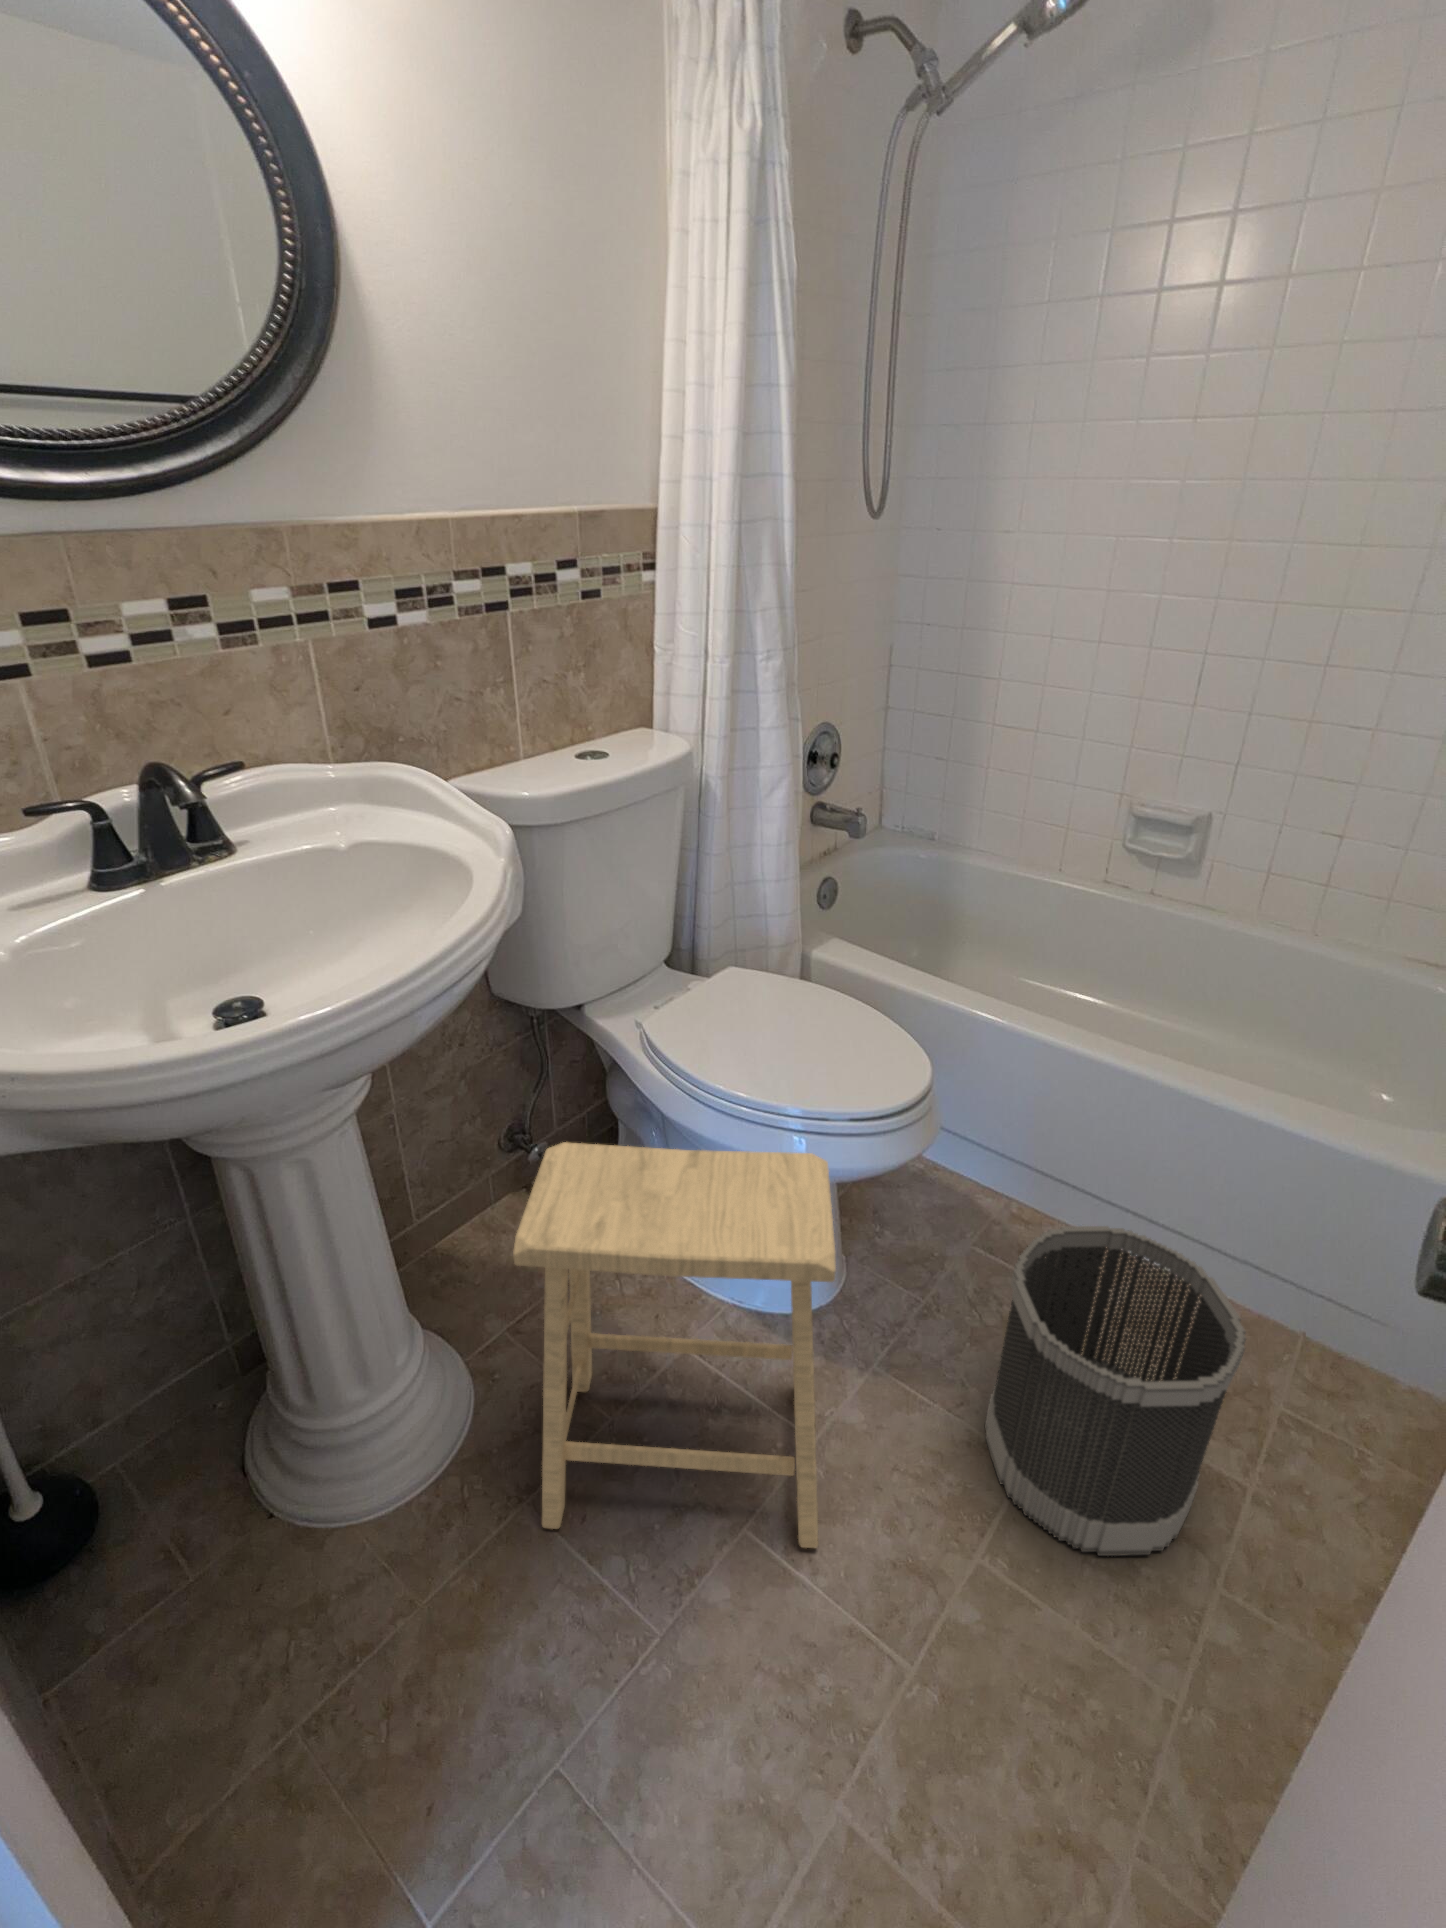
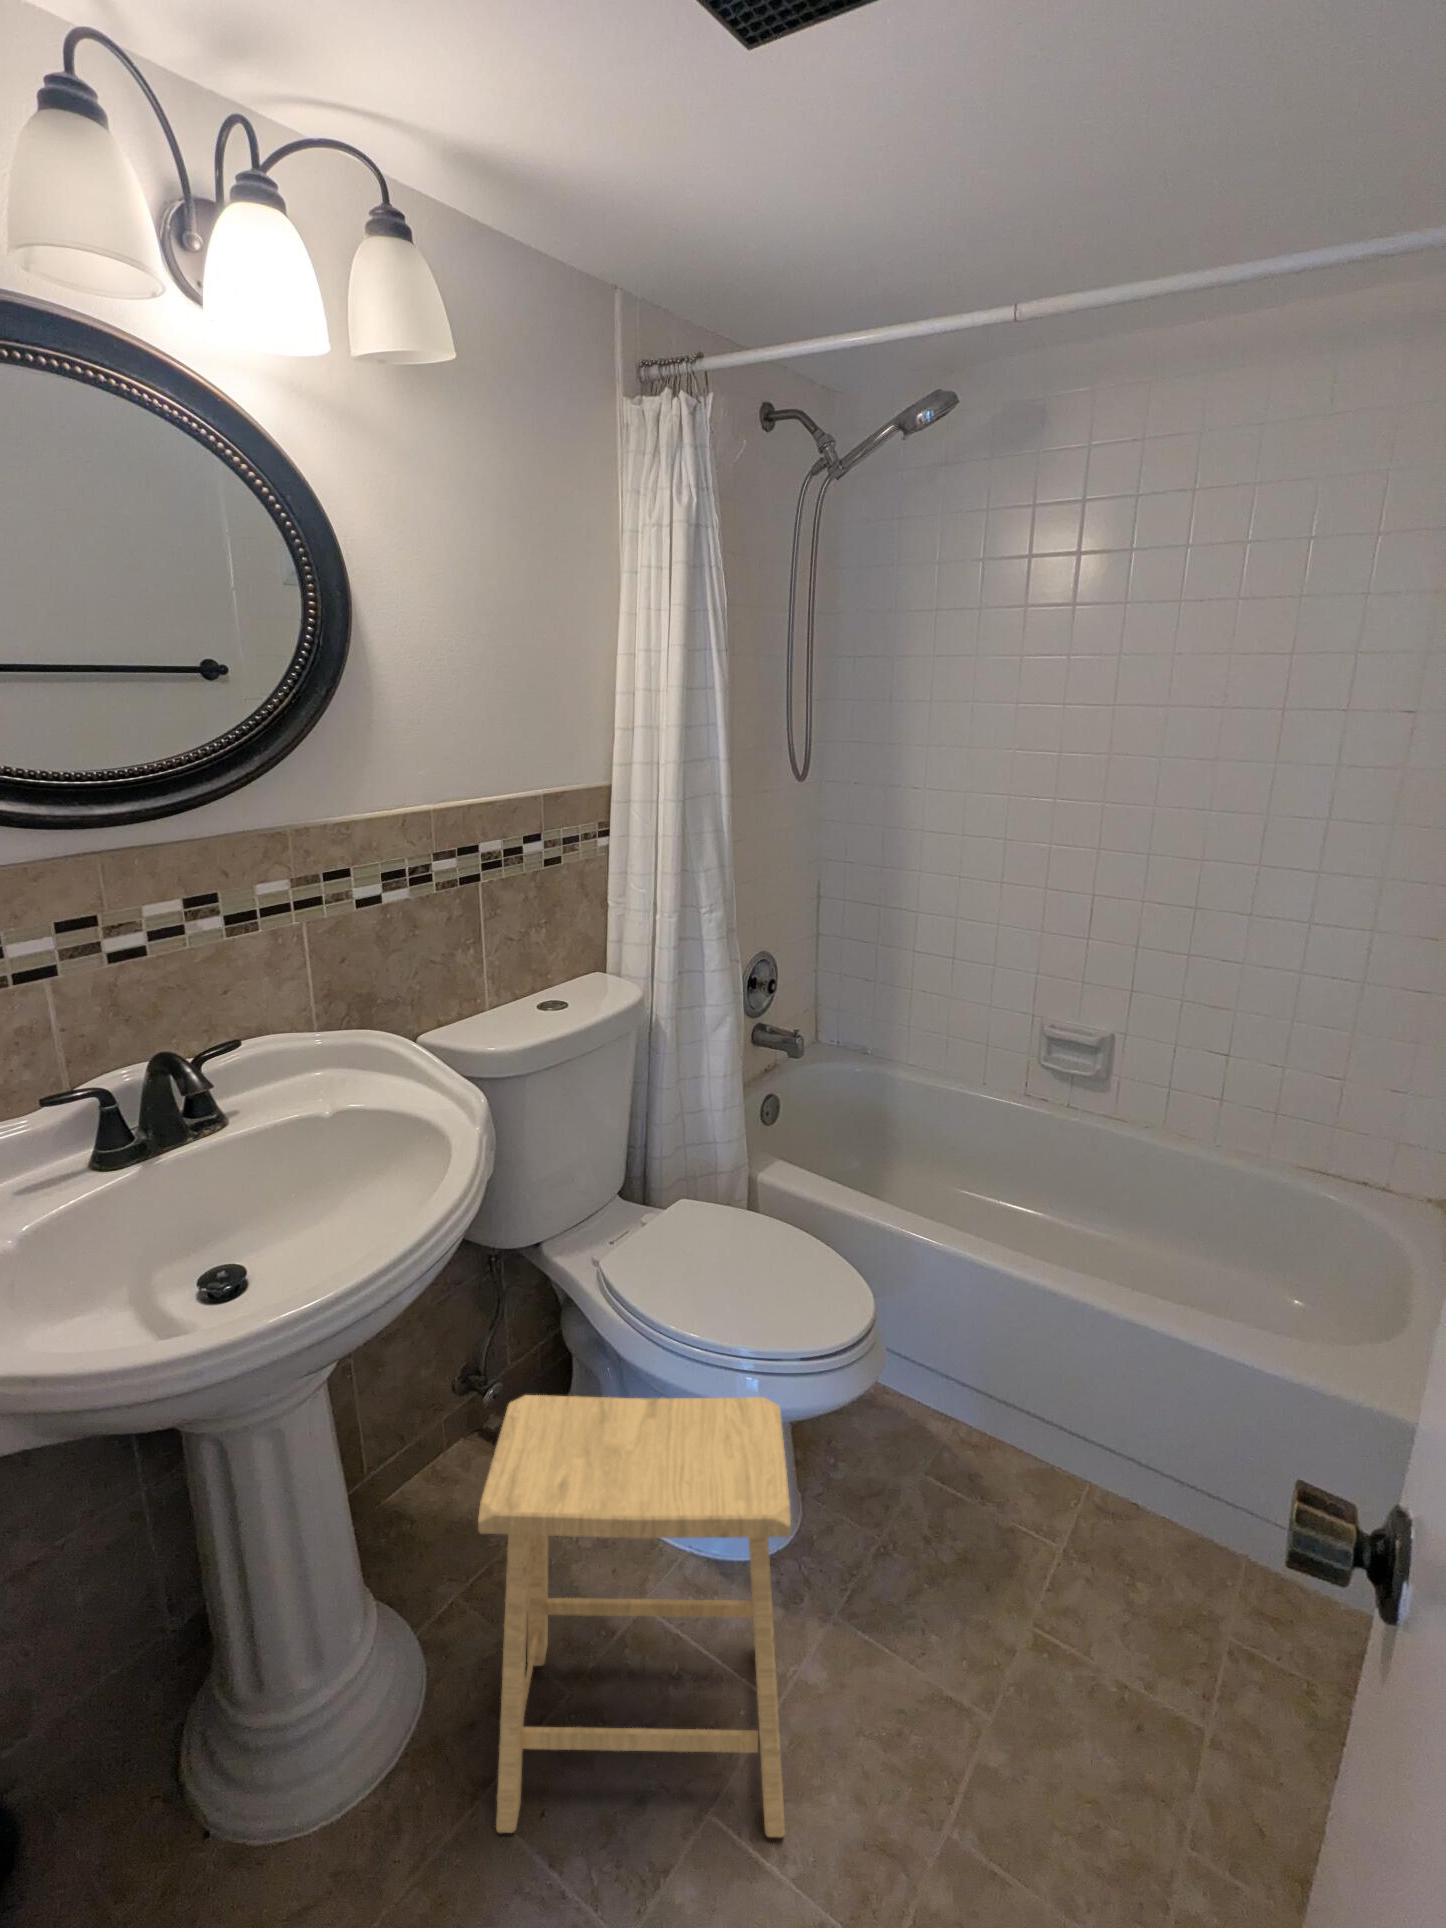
wastebasket: present [985,1226,1246,1556] -> none [947,1457,1183,1826]

